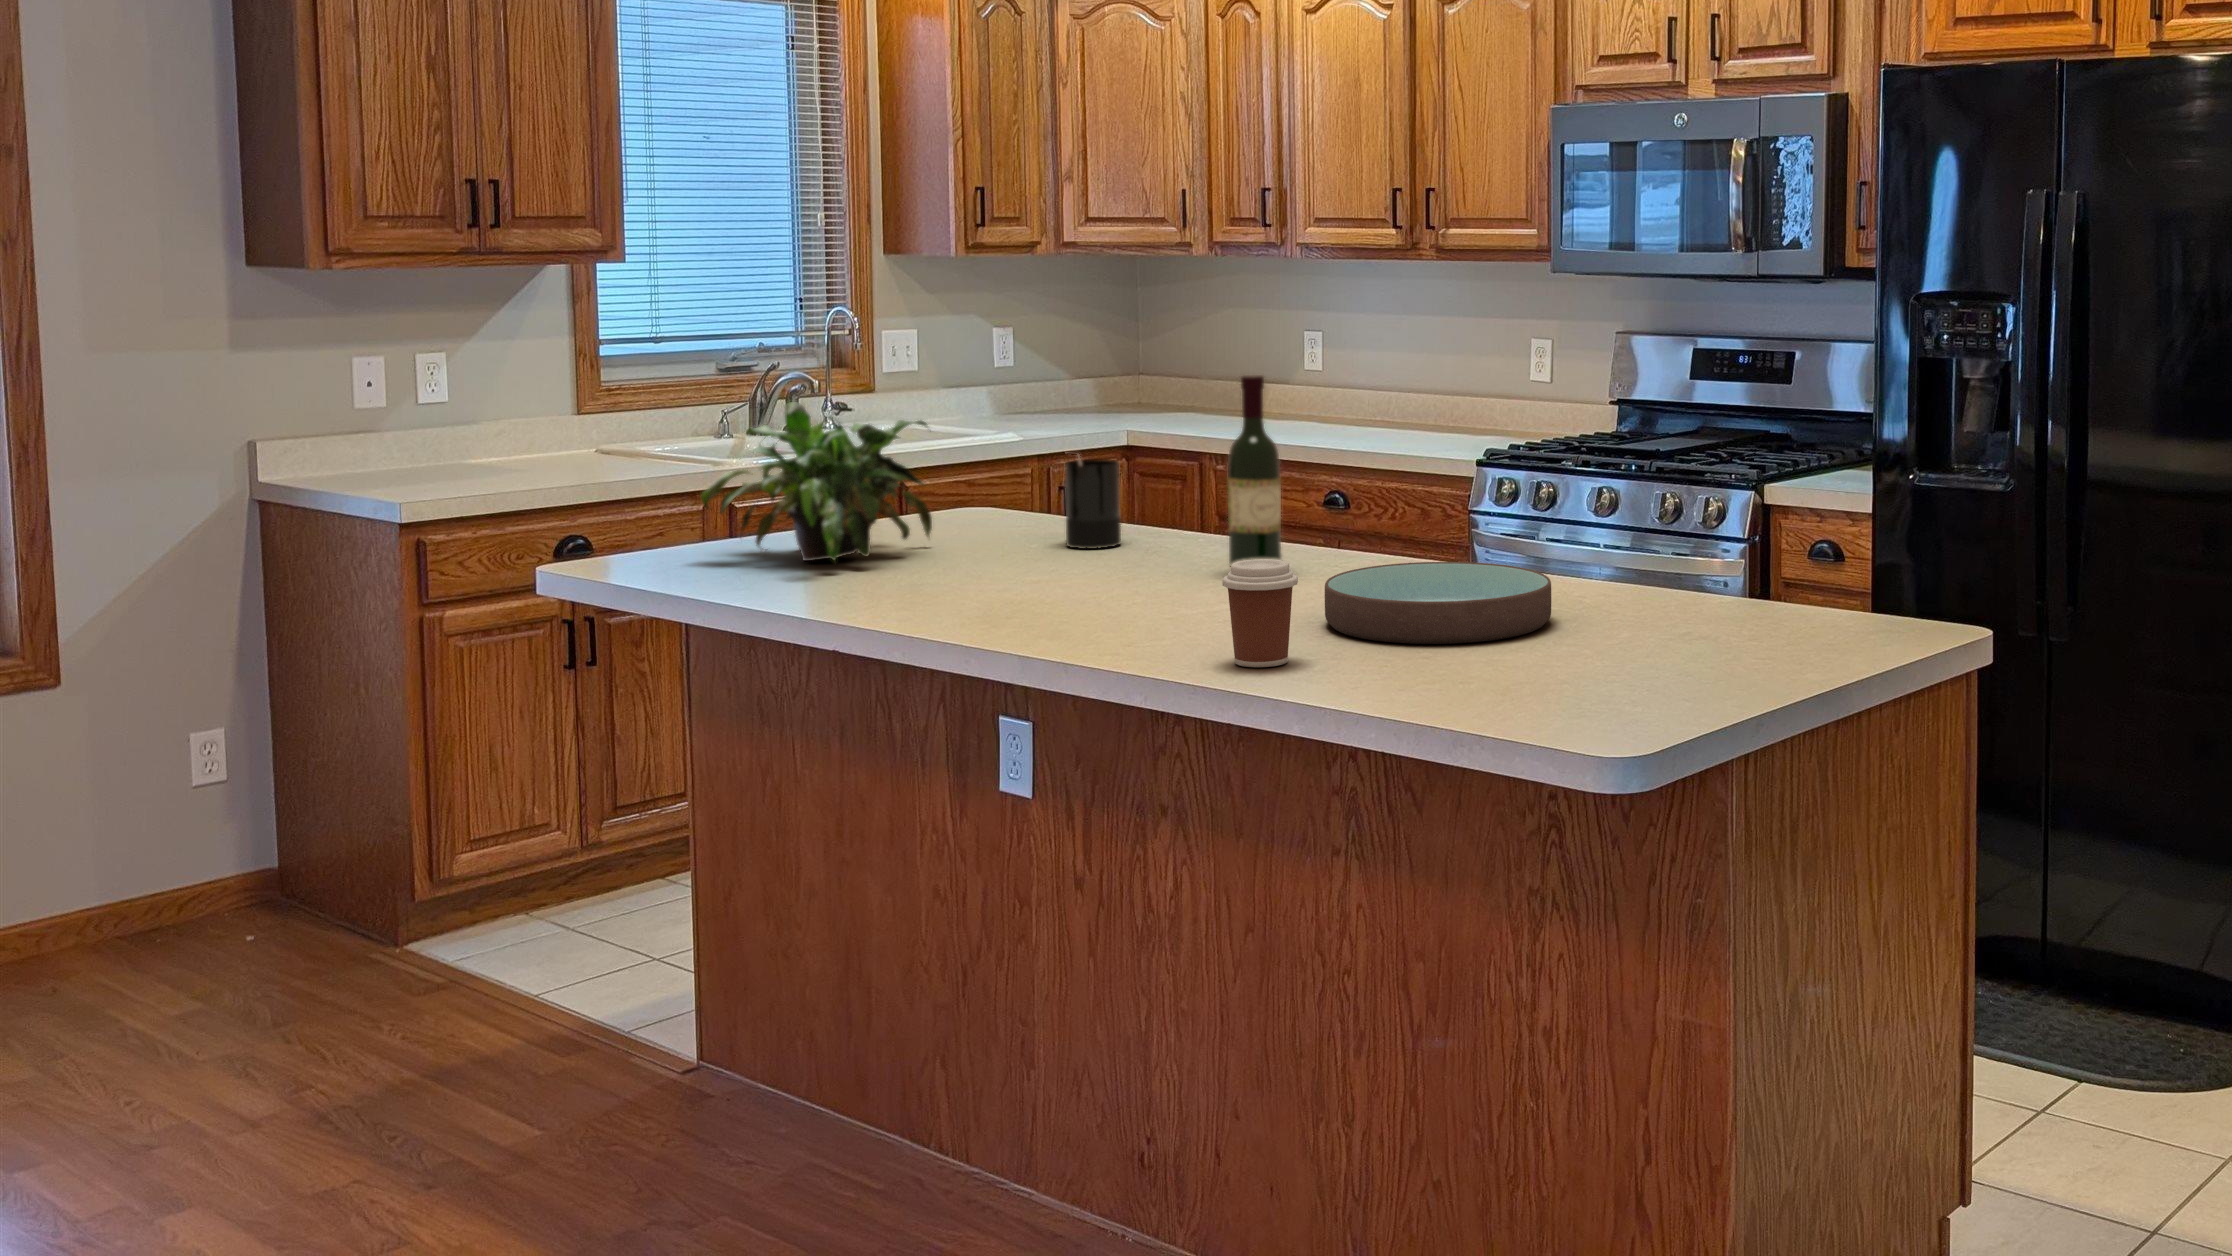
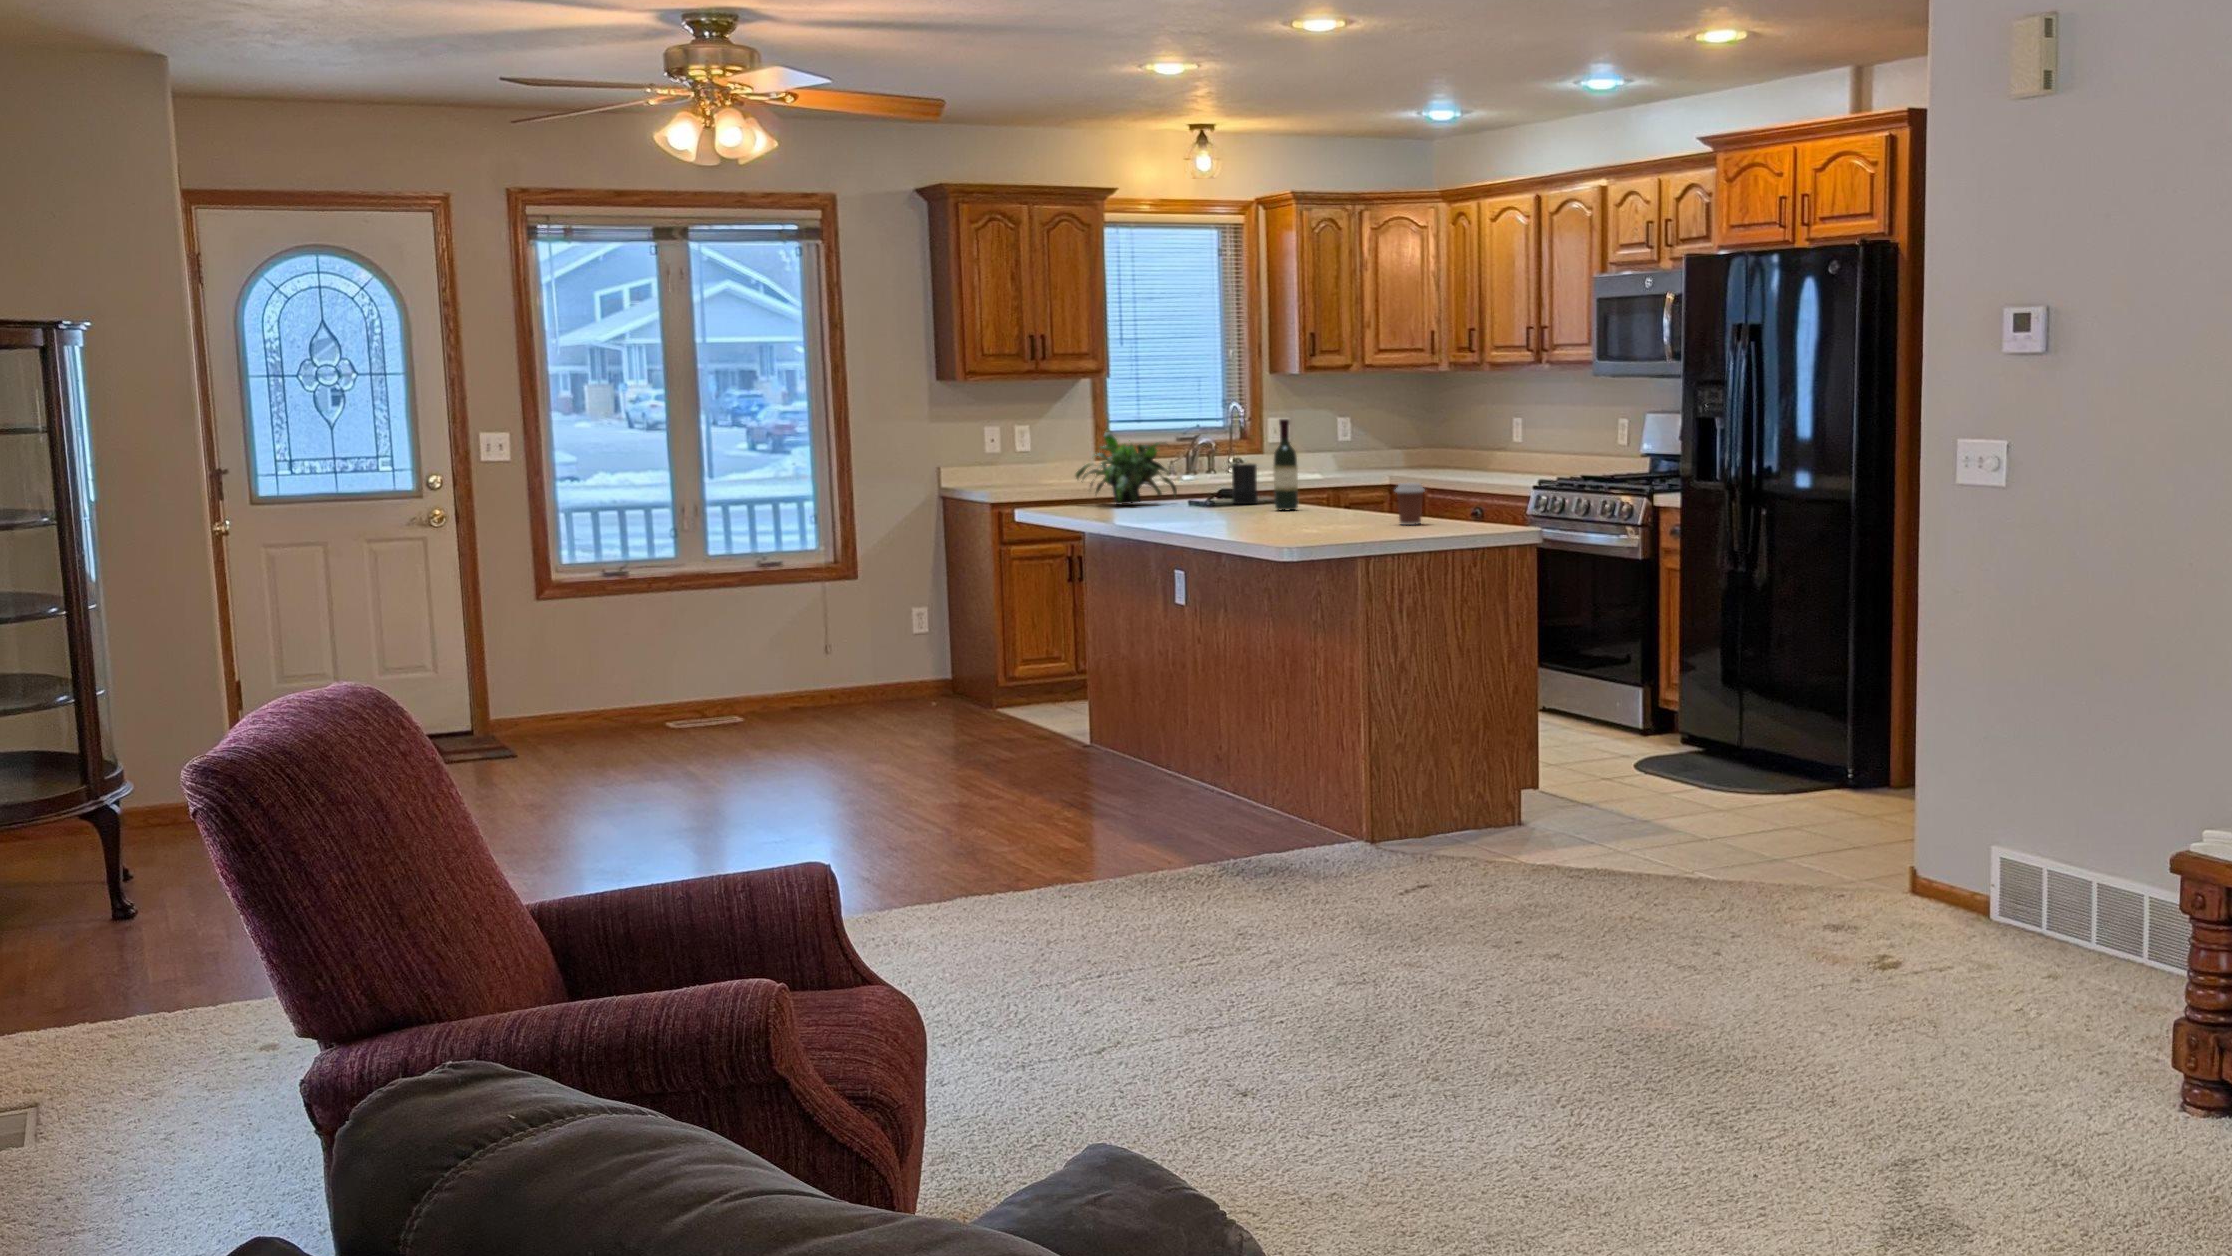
coffee cup: present [1222,559,1298,667] -> present [1396,483,1424,525]
bowl: present [1325,562,1551,644] -> none [1266,498,1363,523]

